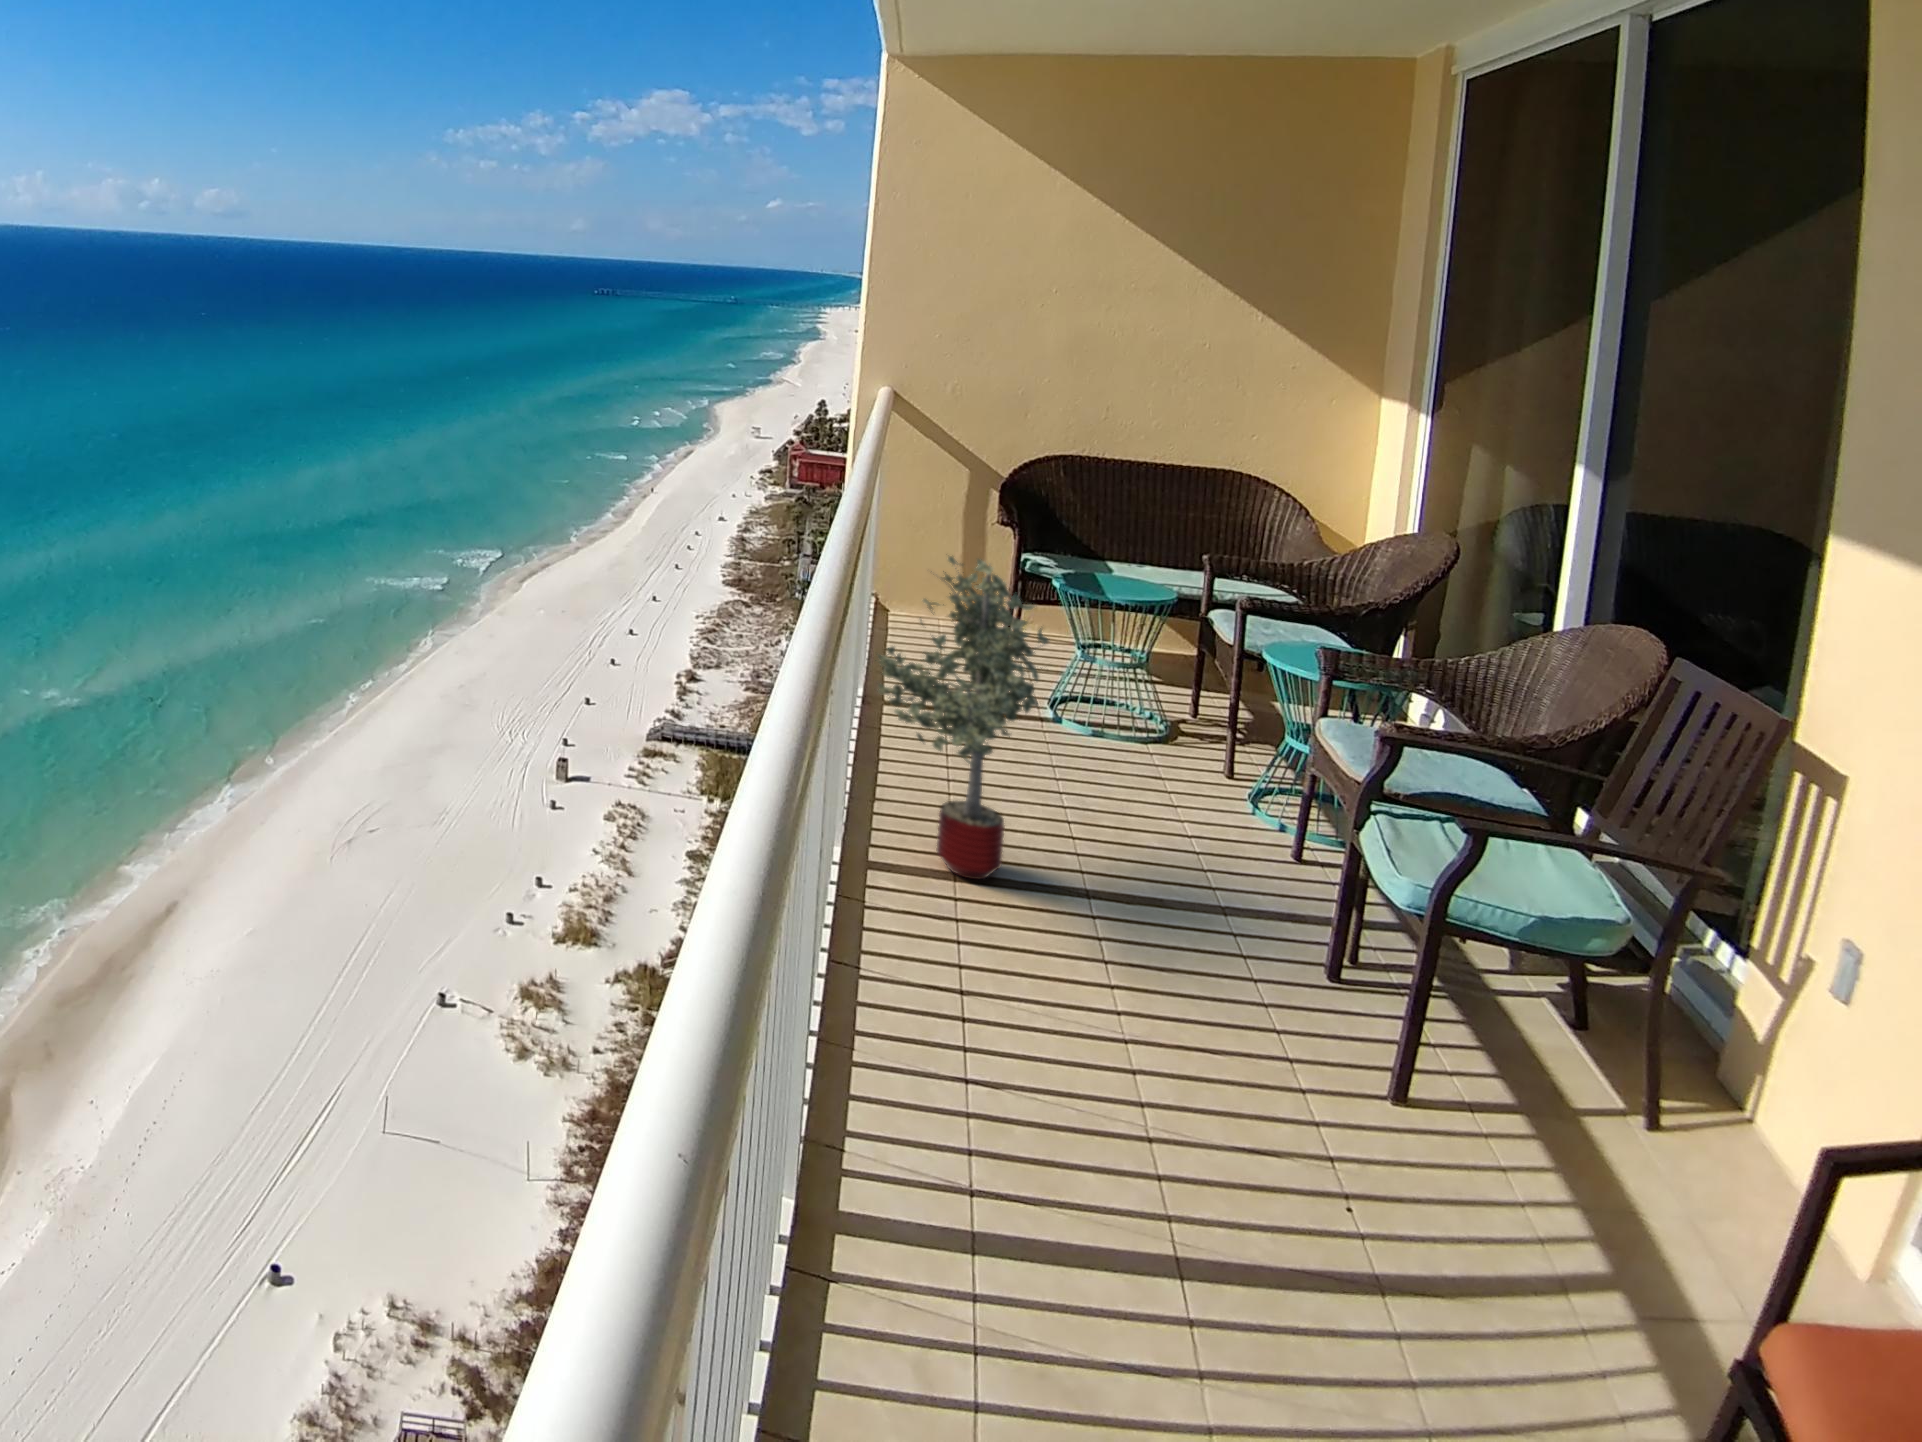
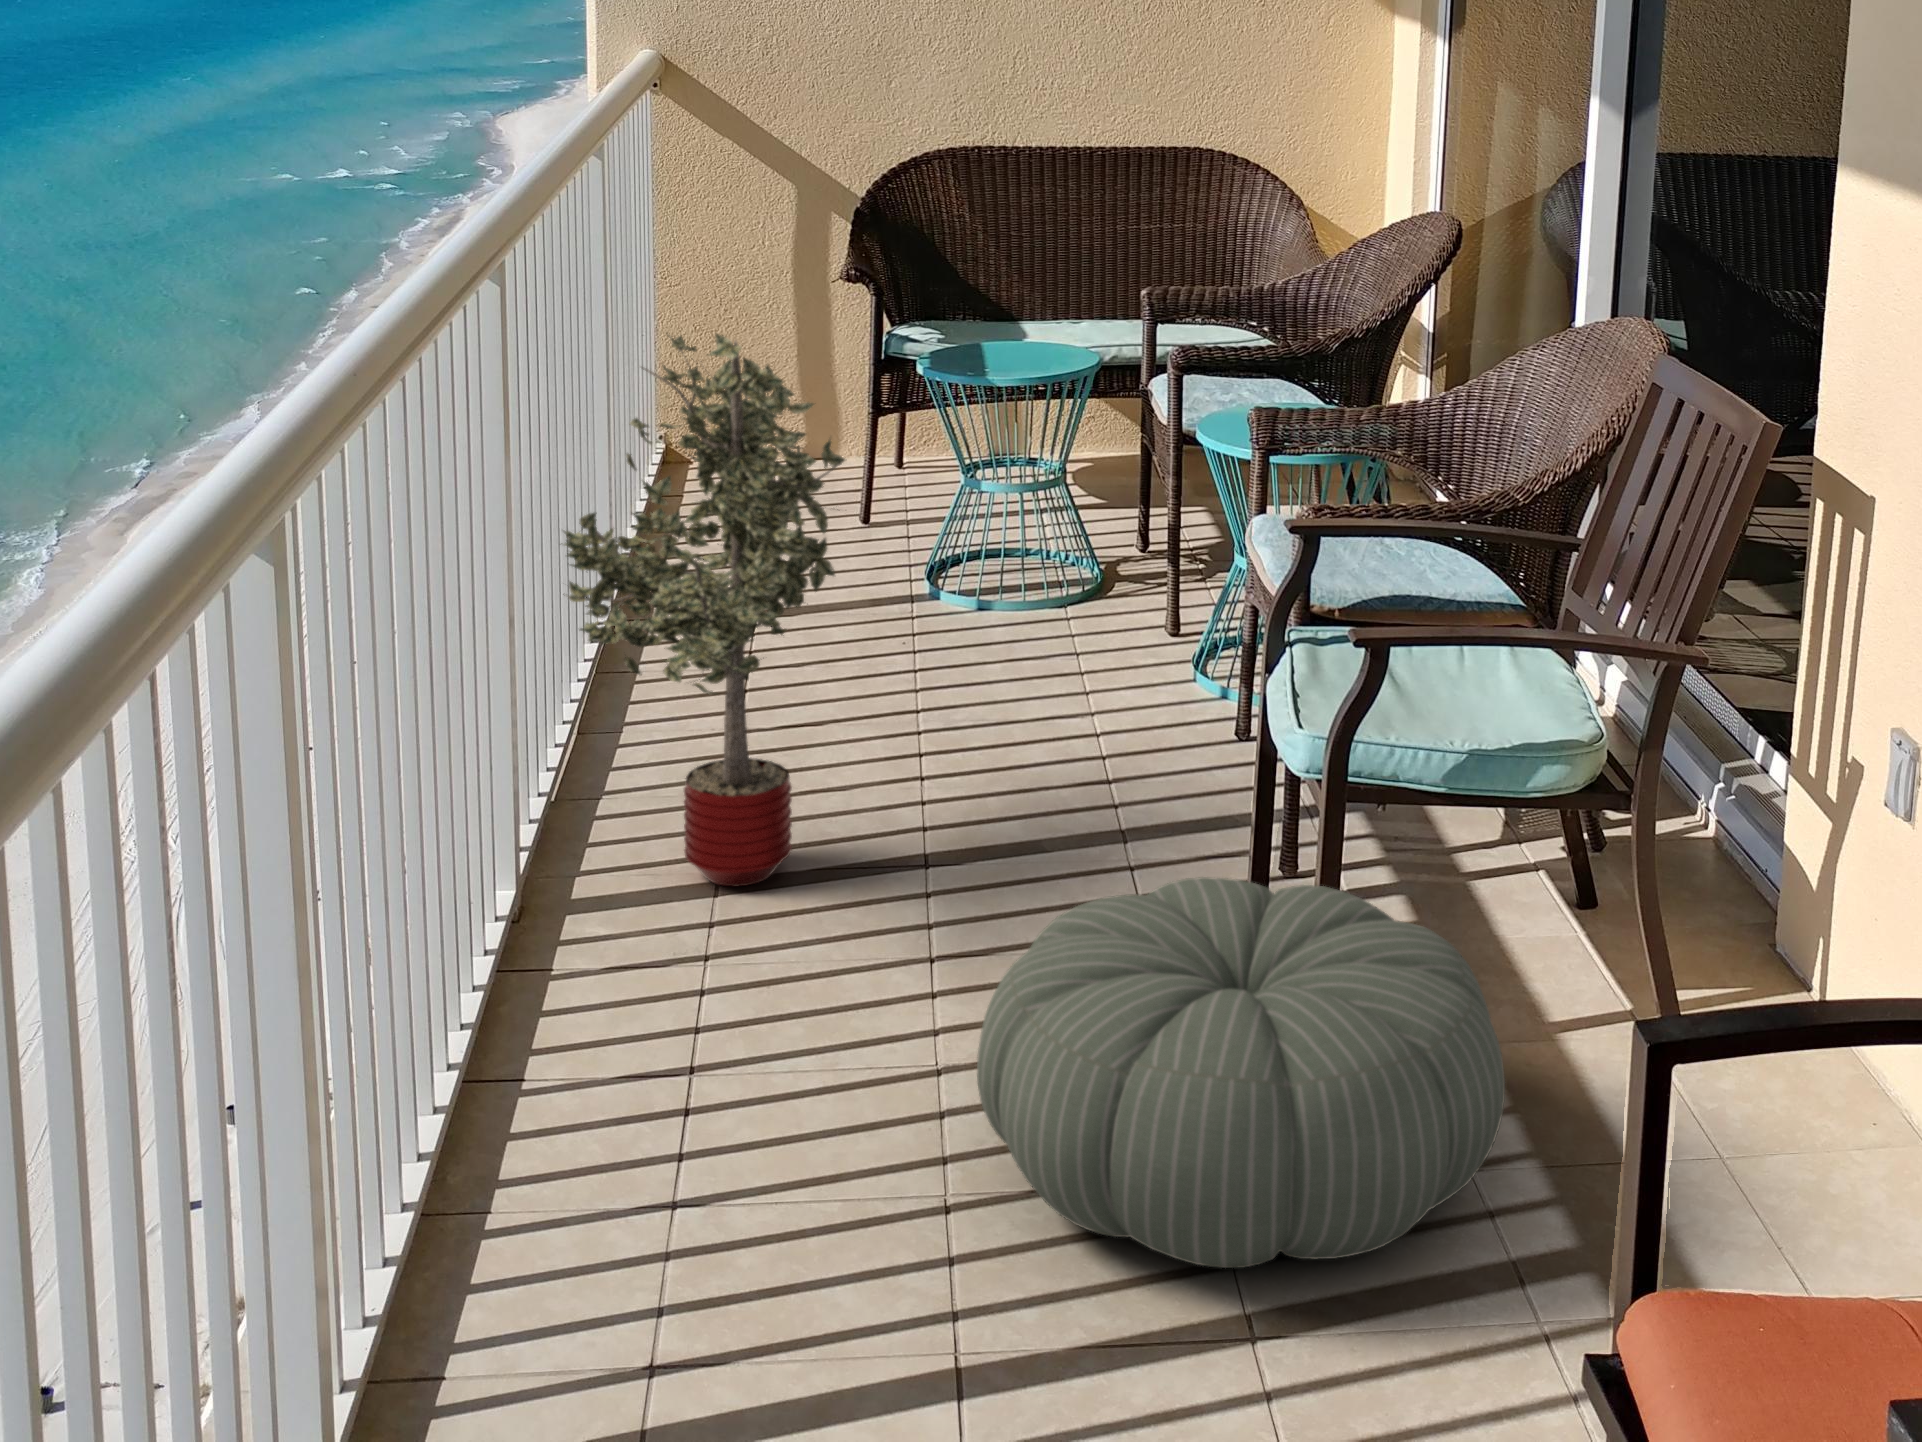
pouf: none [1166,953,1596,1262] -> present [977,877,1505,1268]

